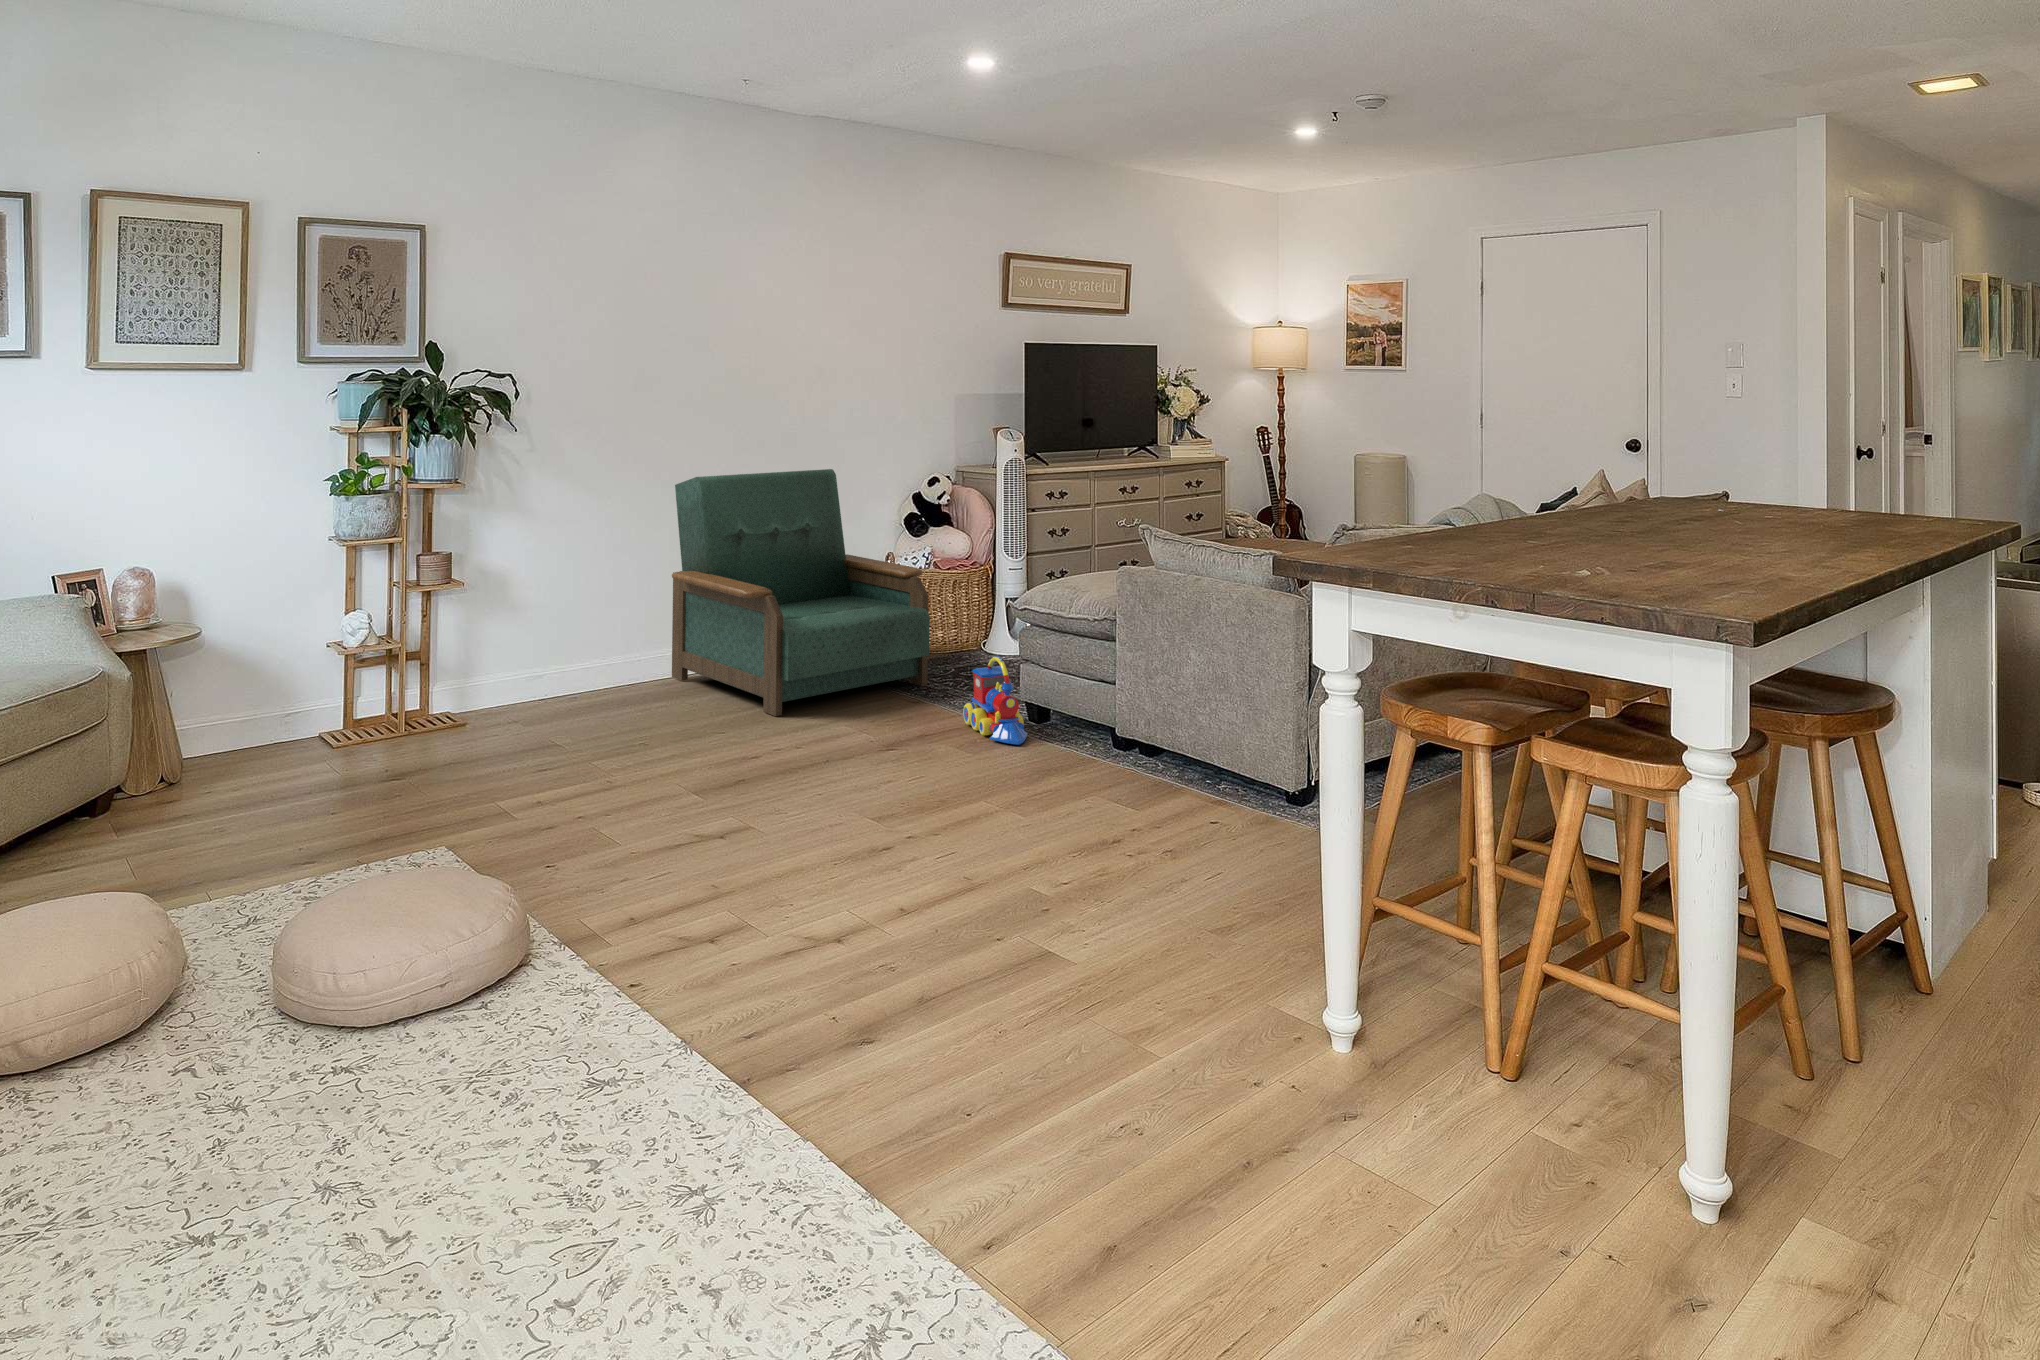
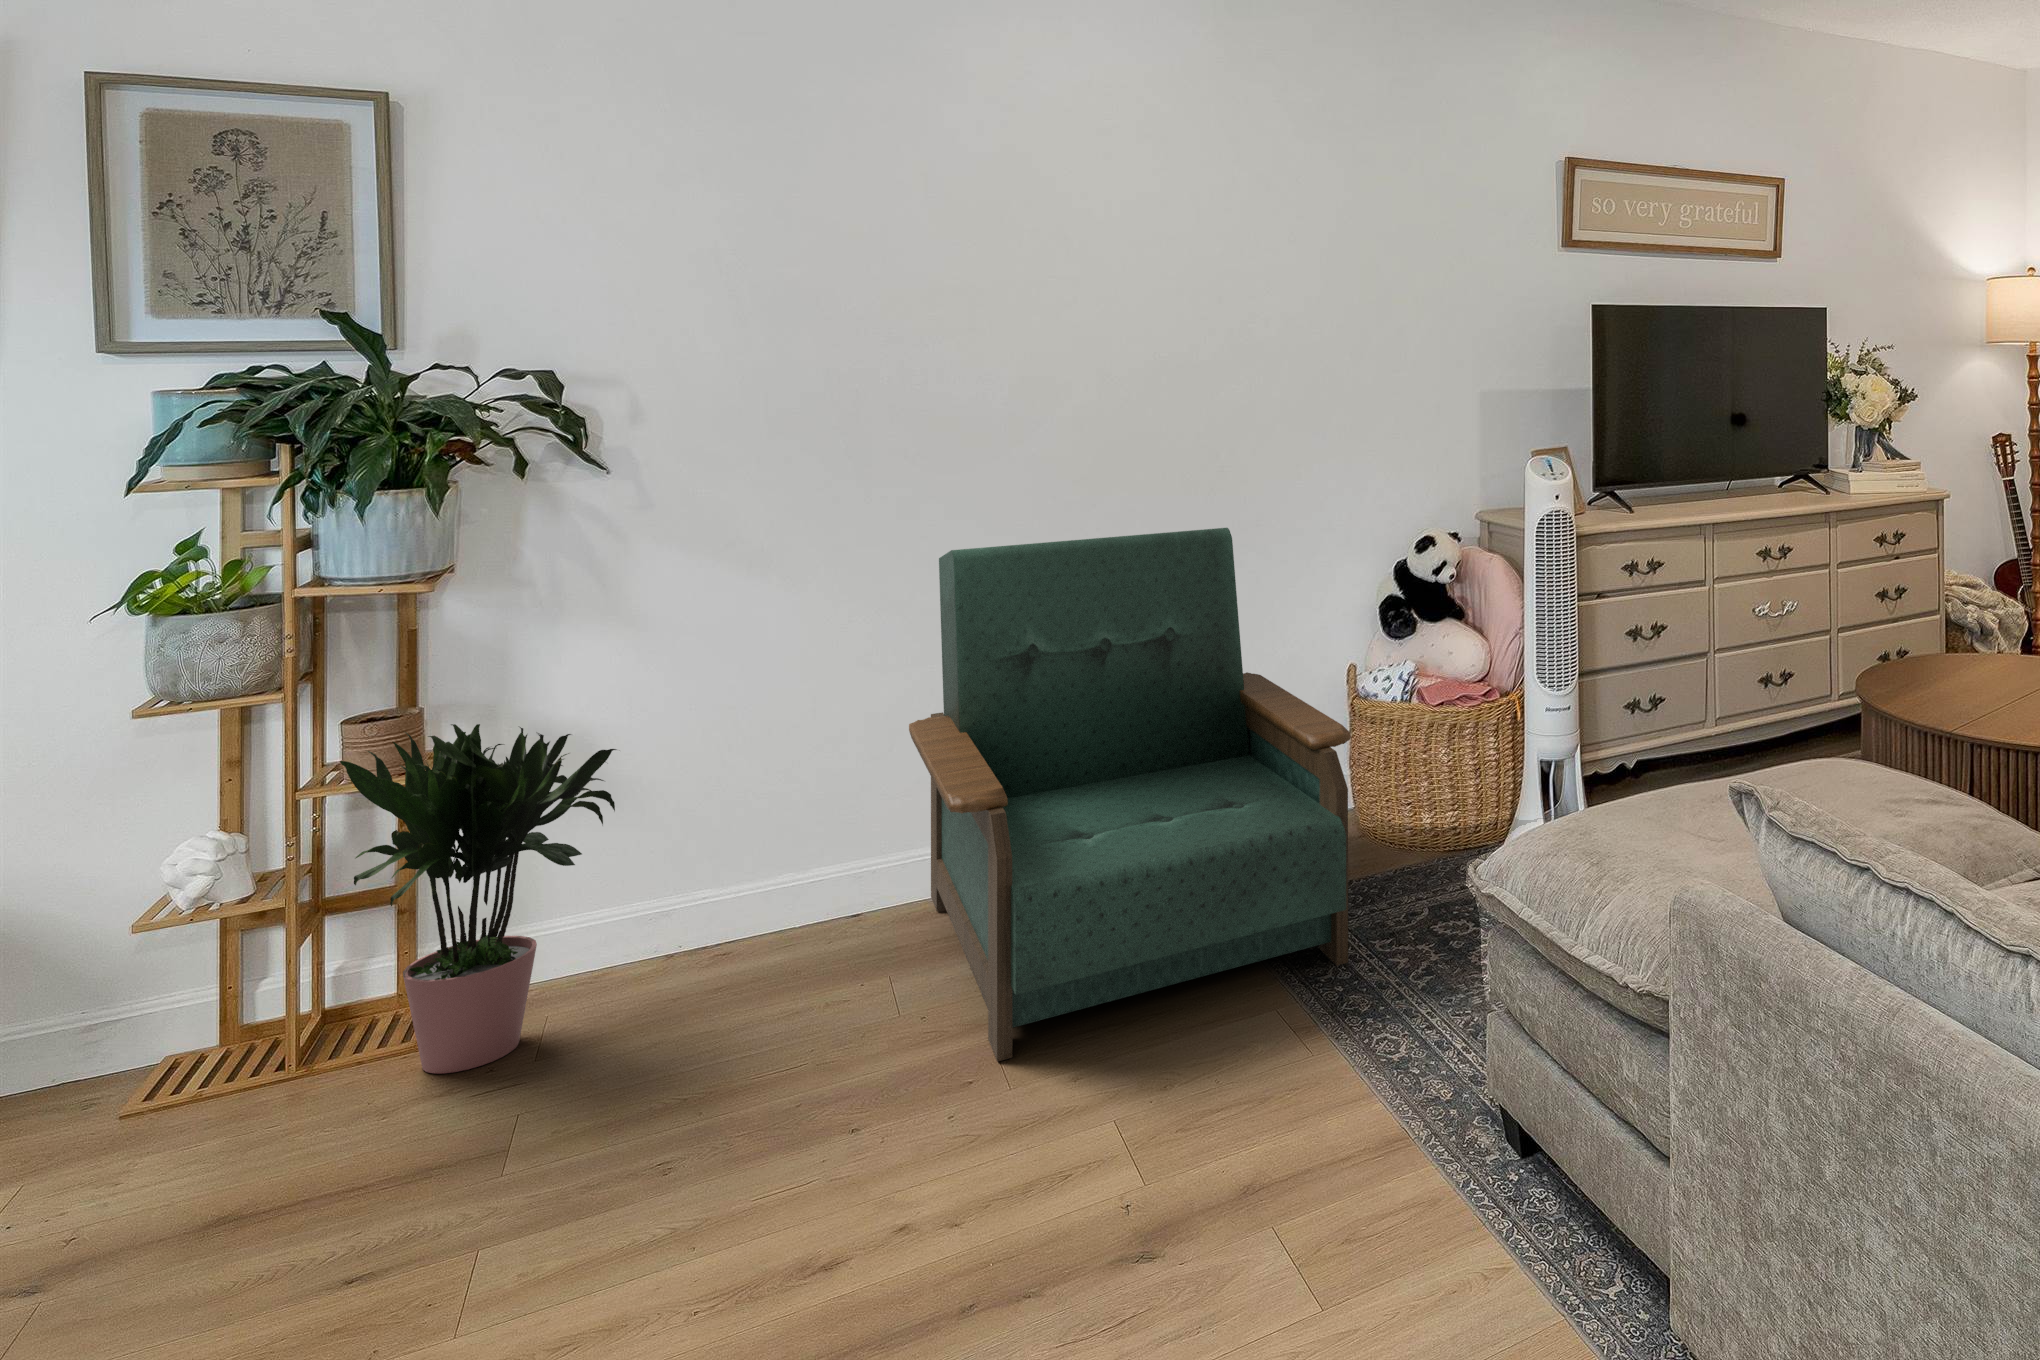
potted plant: none [436,551,573,733] -> present [340,724,617,1073]
toy train: present [963,656,1028,745] -> none [1347,1004,1463,1268]

